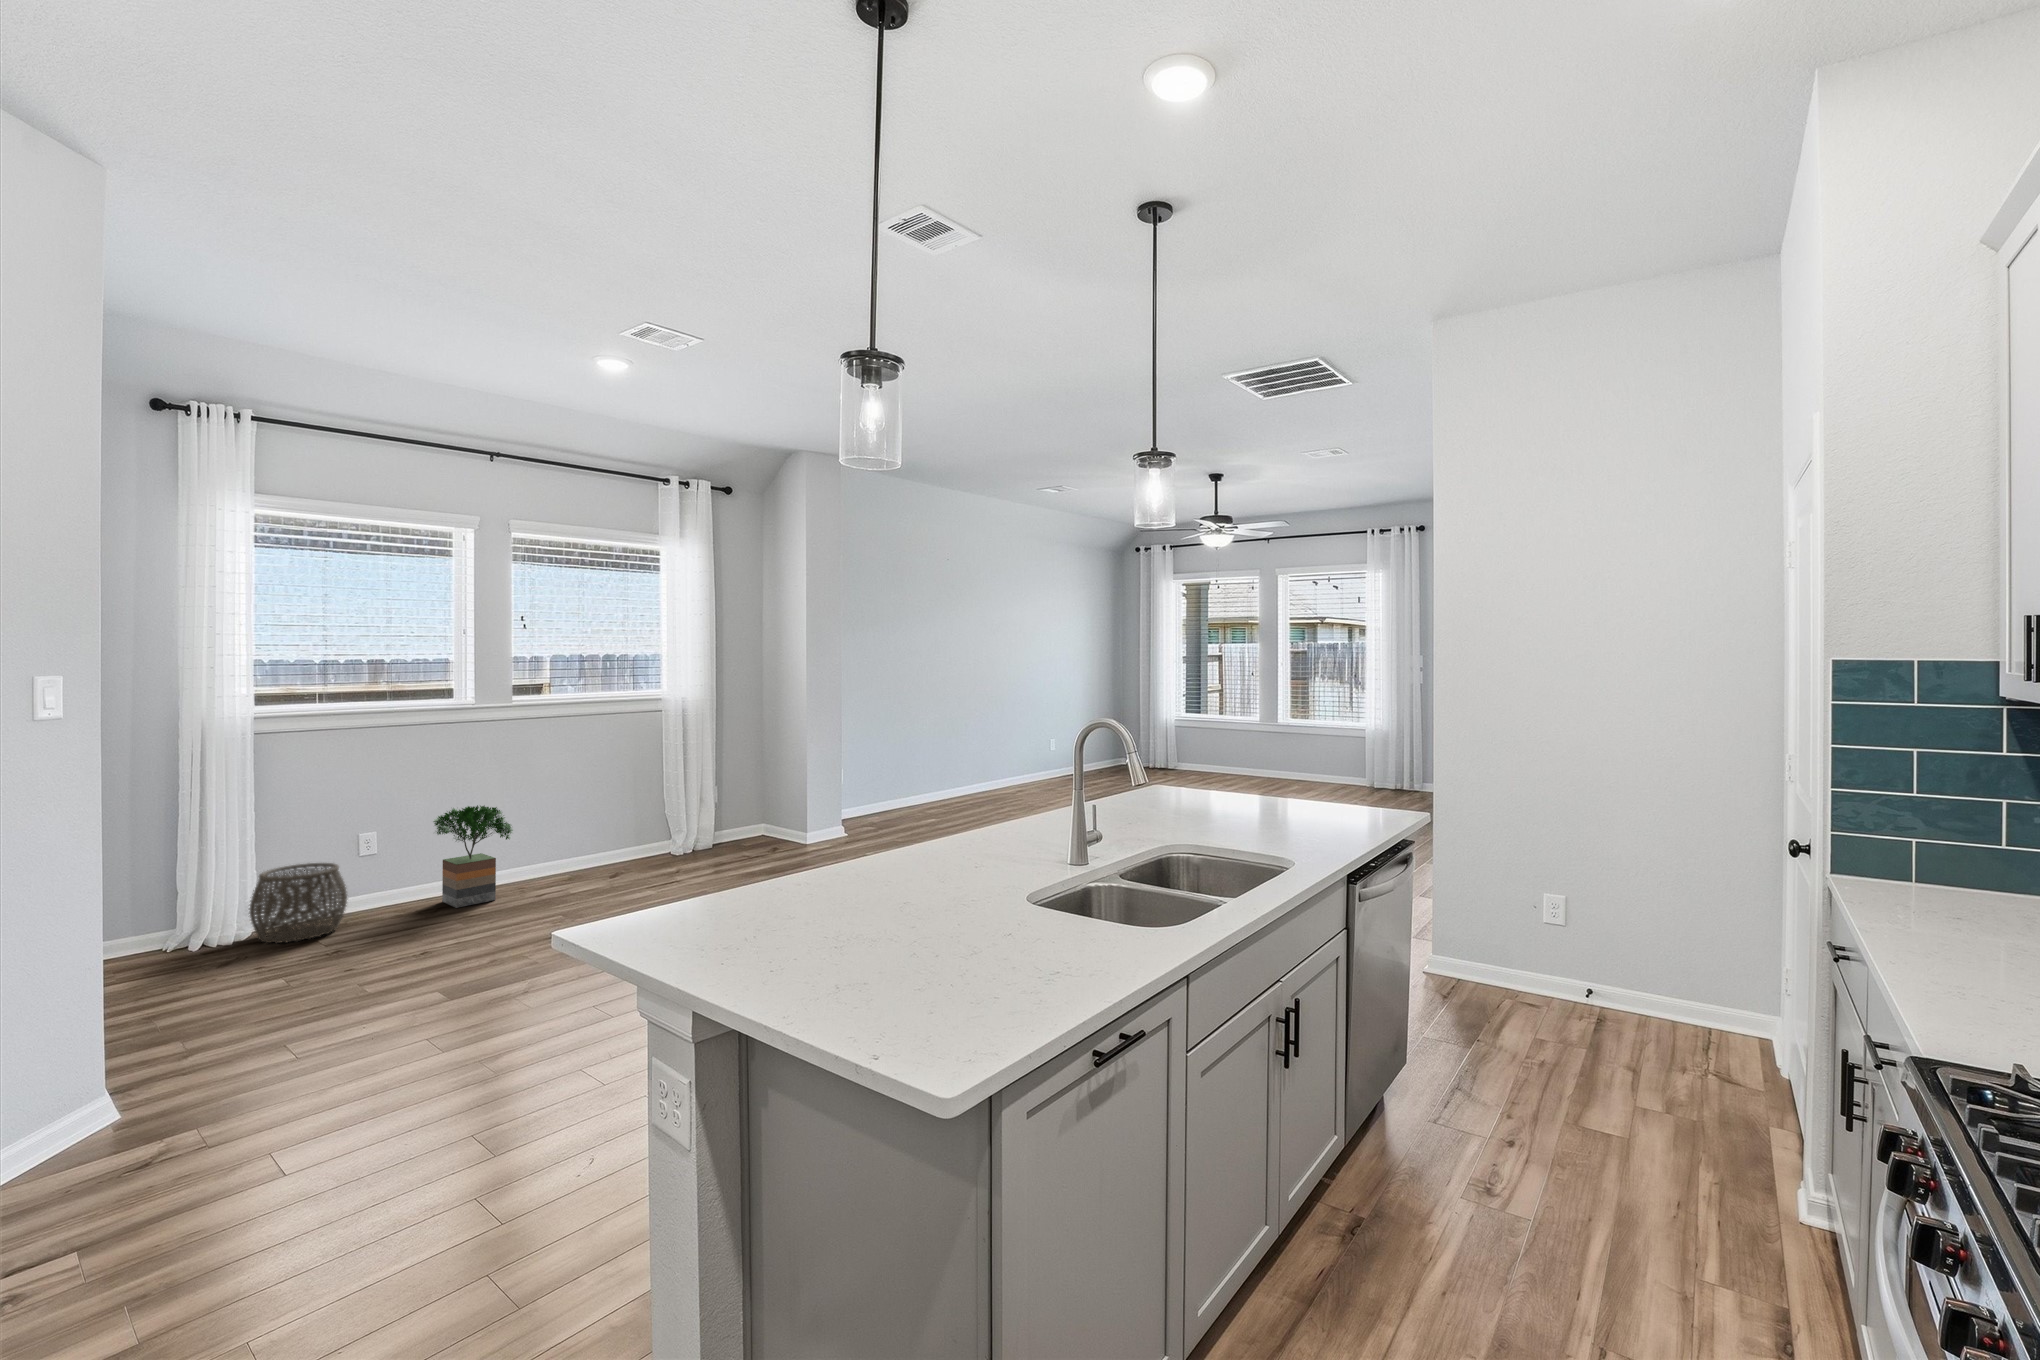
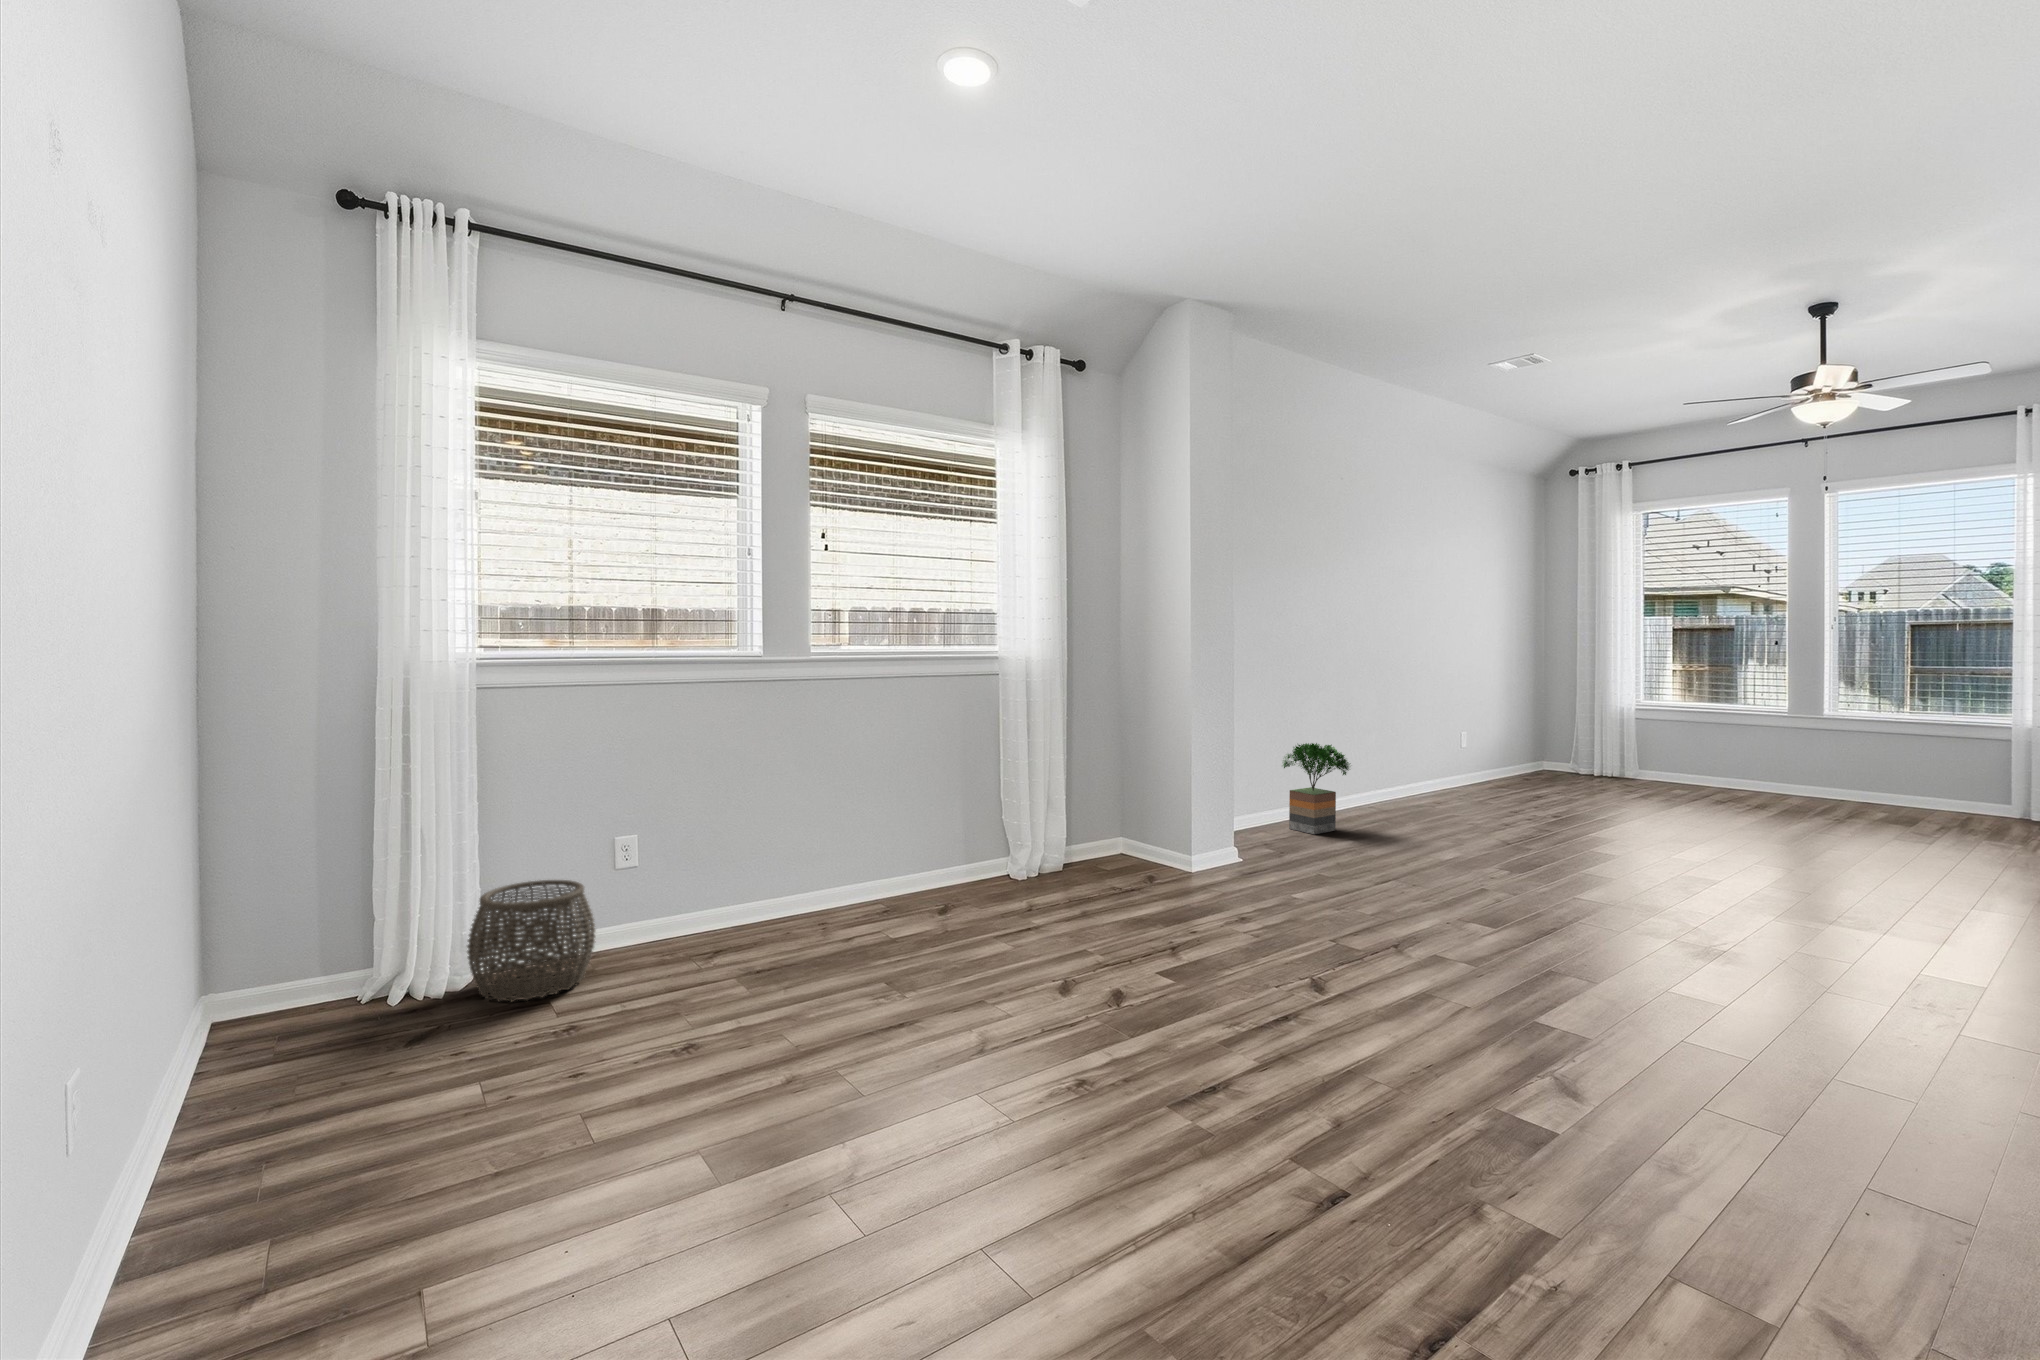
potted tree: present [433,805,513,908] -> present [1283,743,1350,834]

